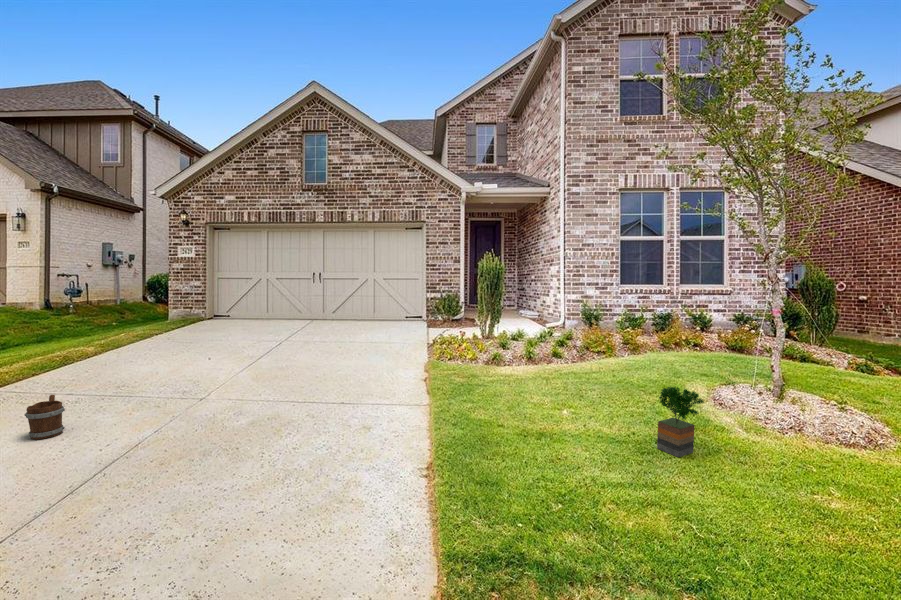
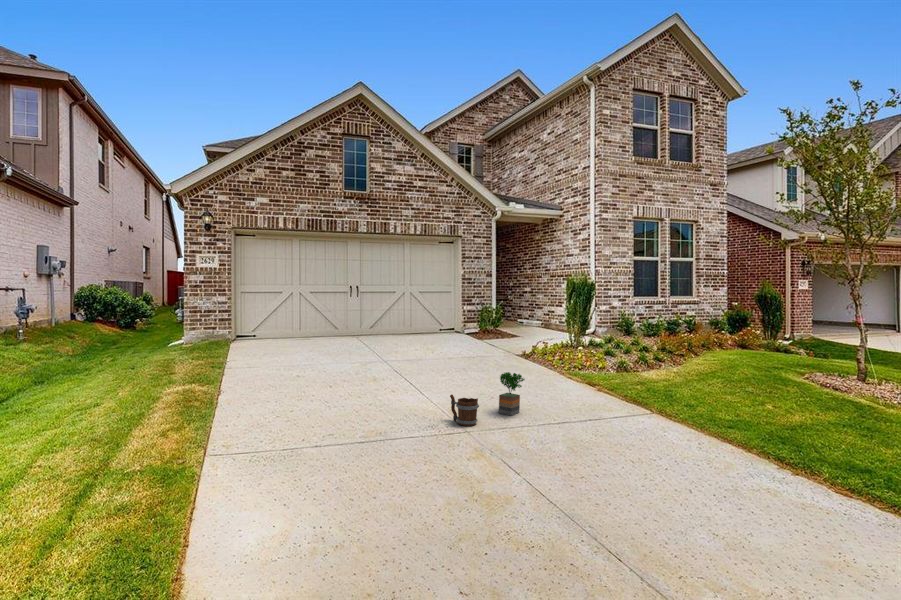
potted tree: present [657,387,704,457] -> present [499,372,525,416]

